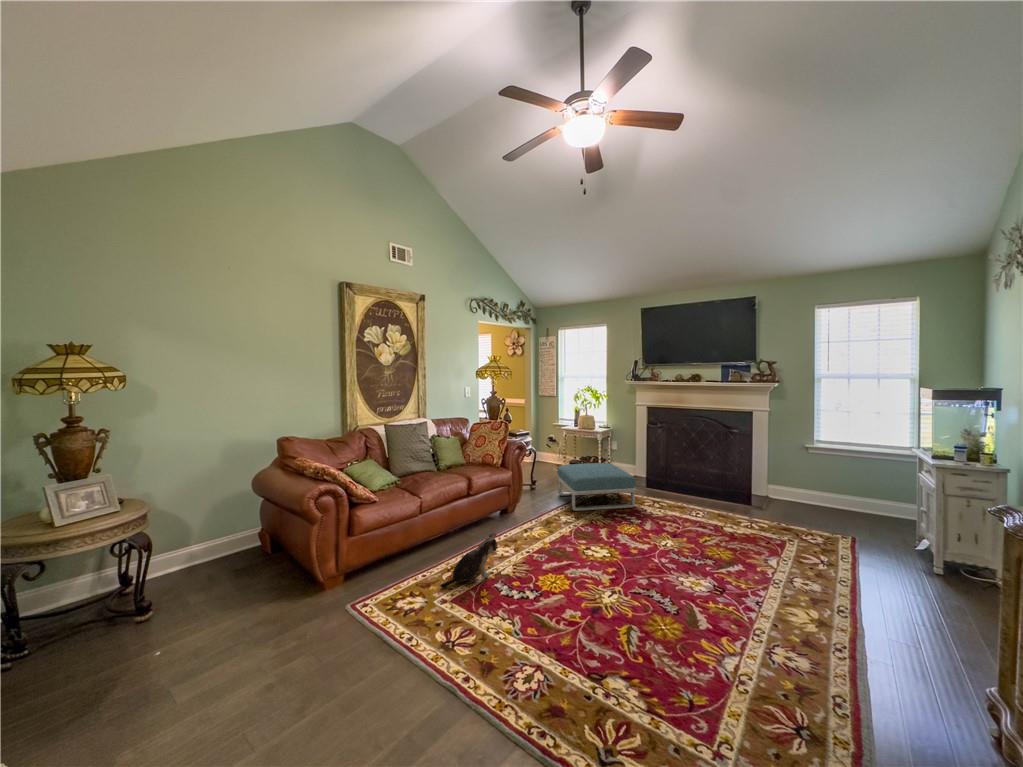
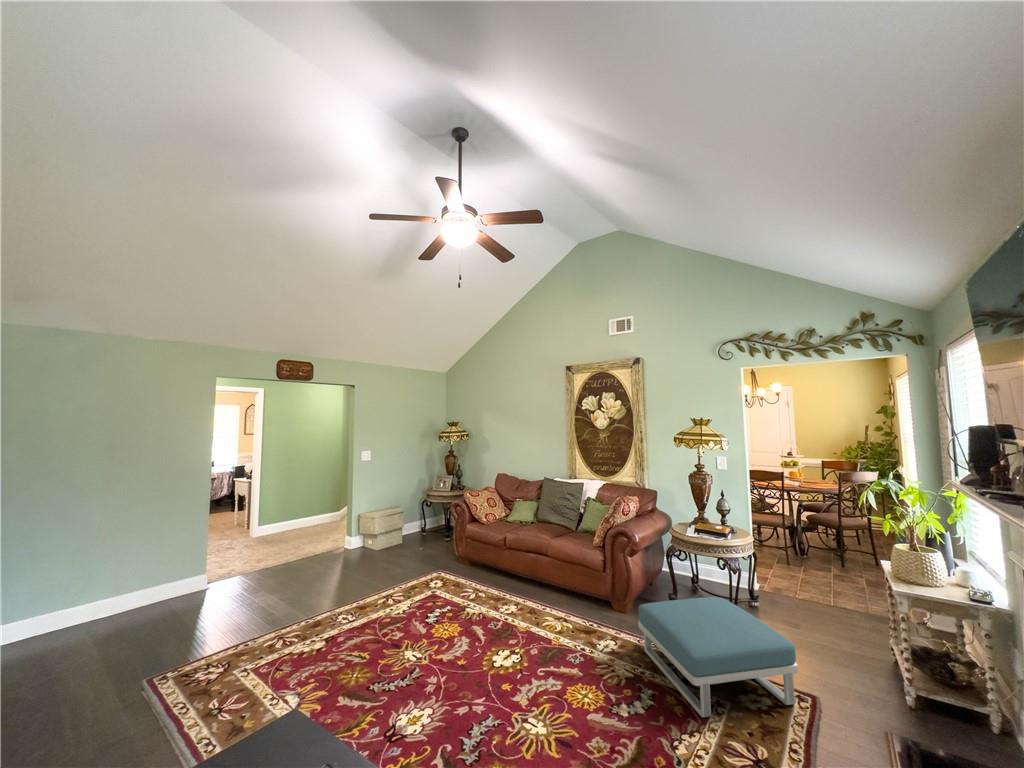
plush toy: present [441,533,501,588] -> none [456,575,482,605]

